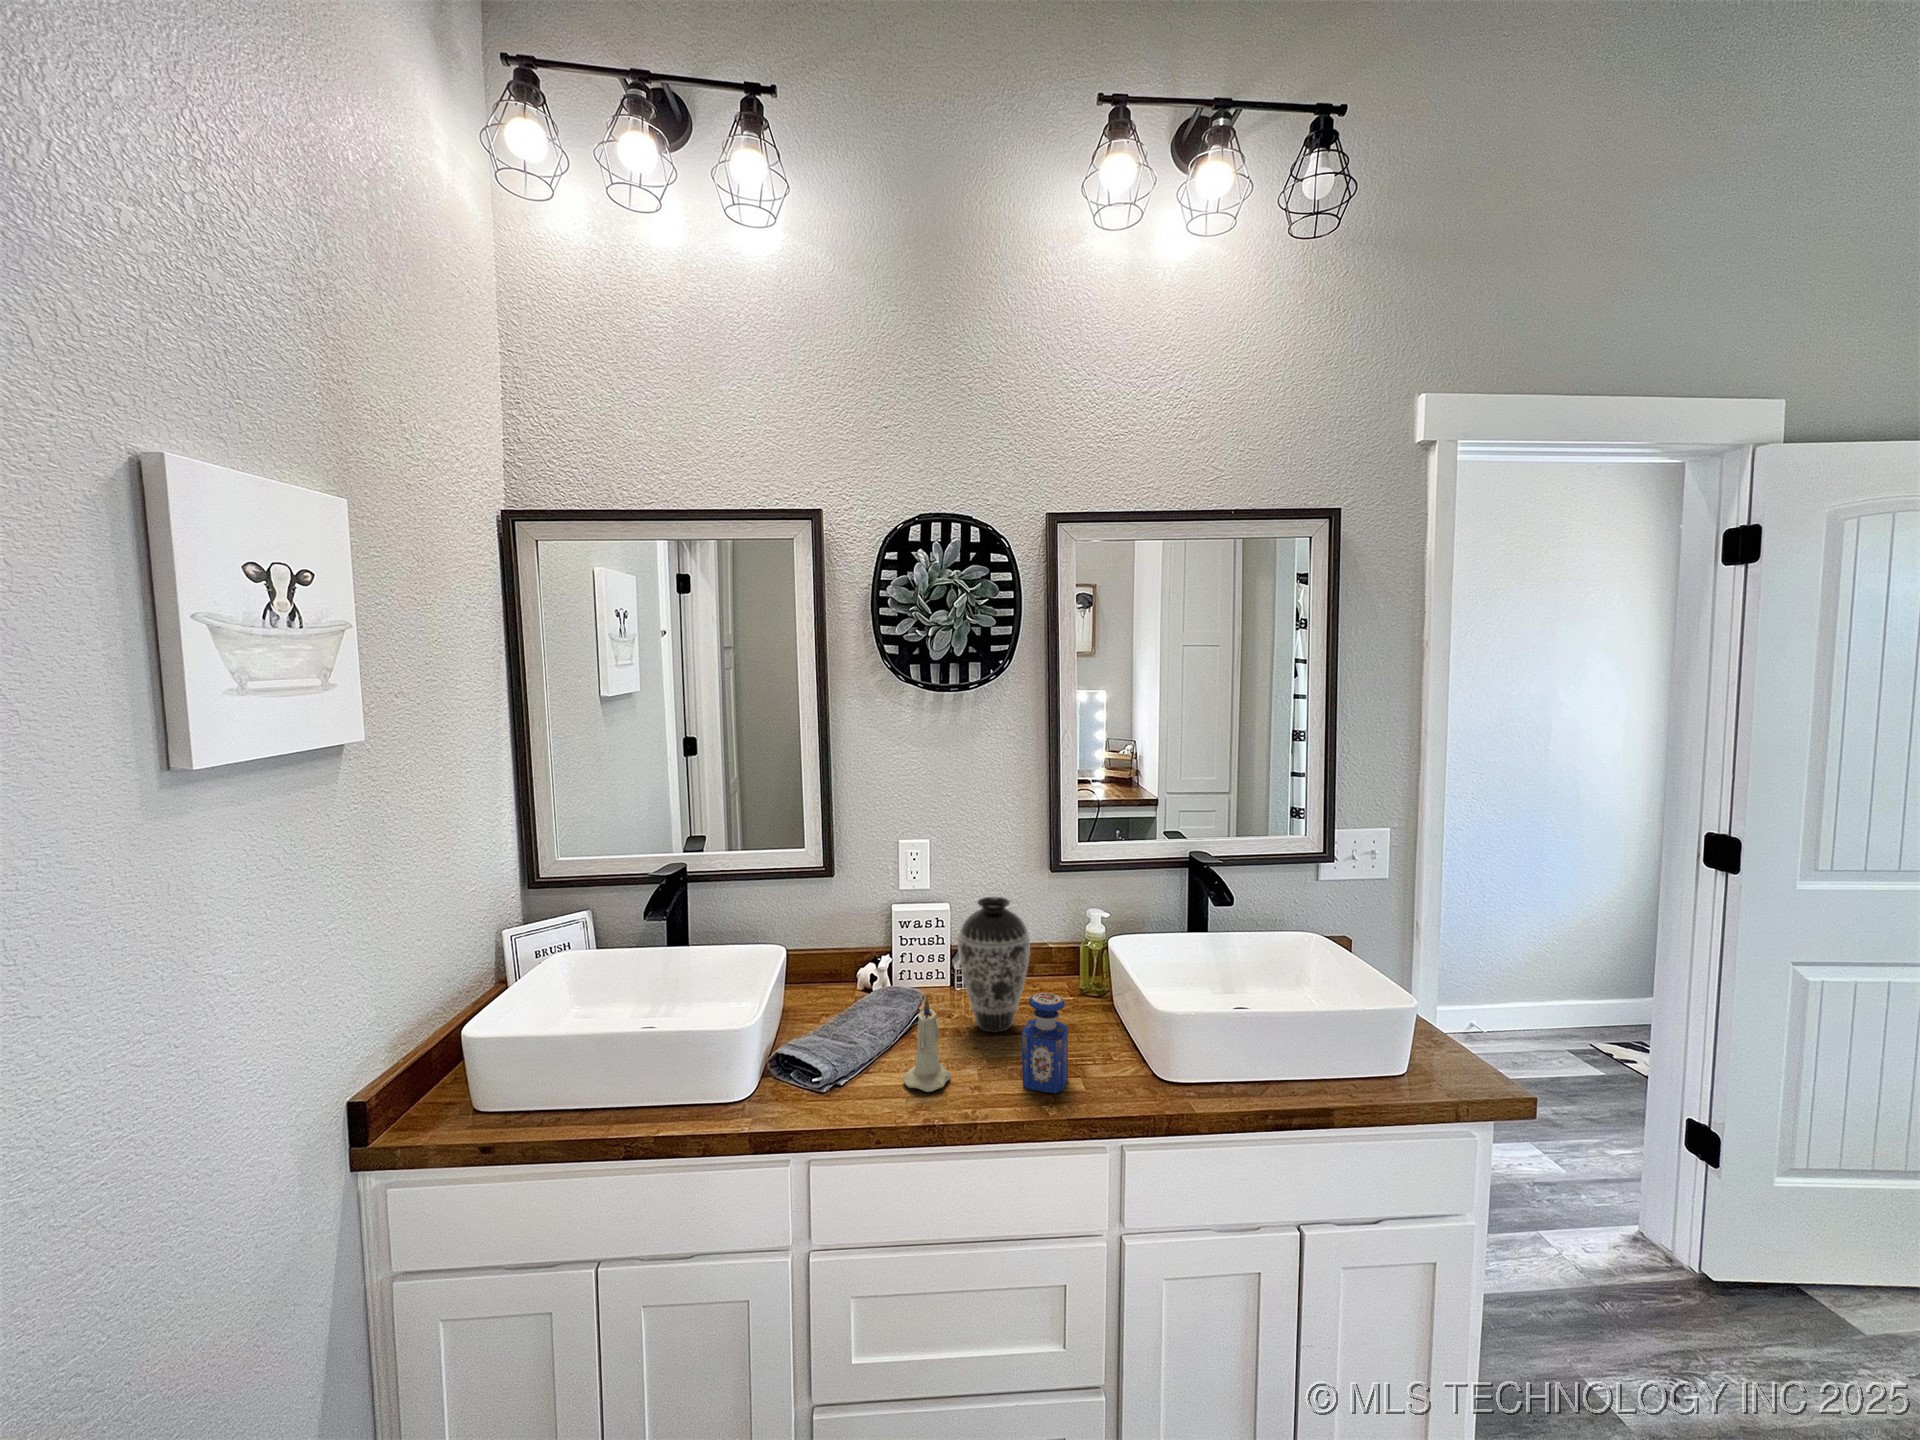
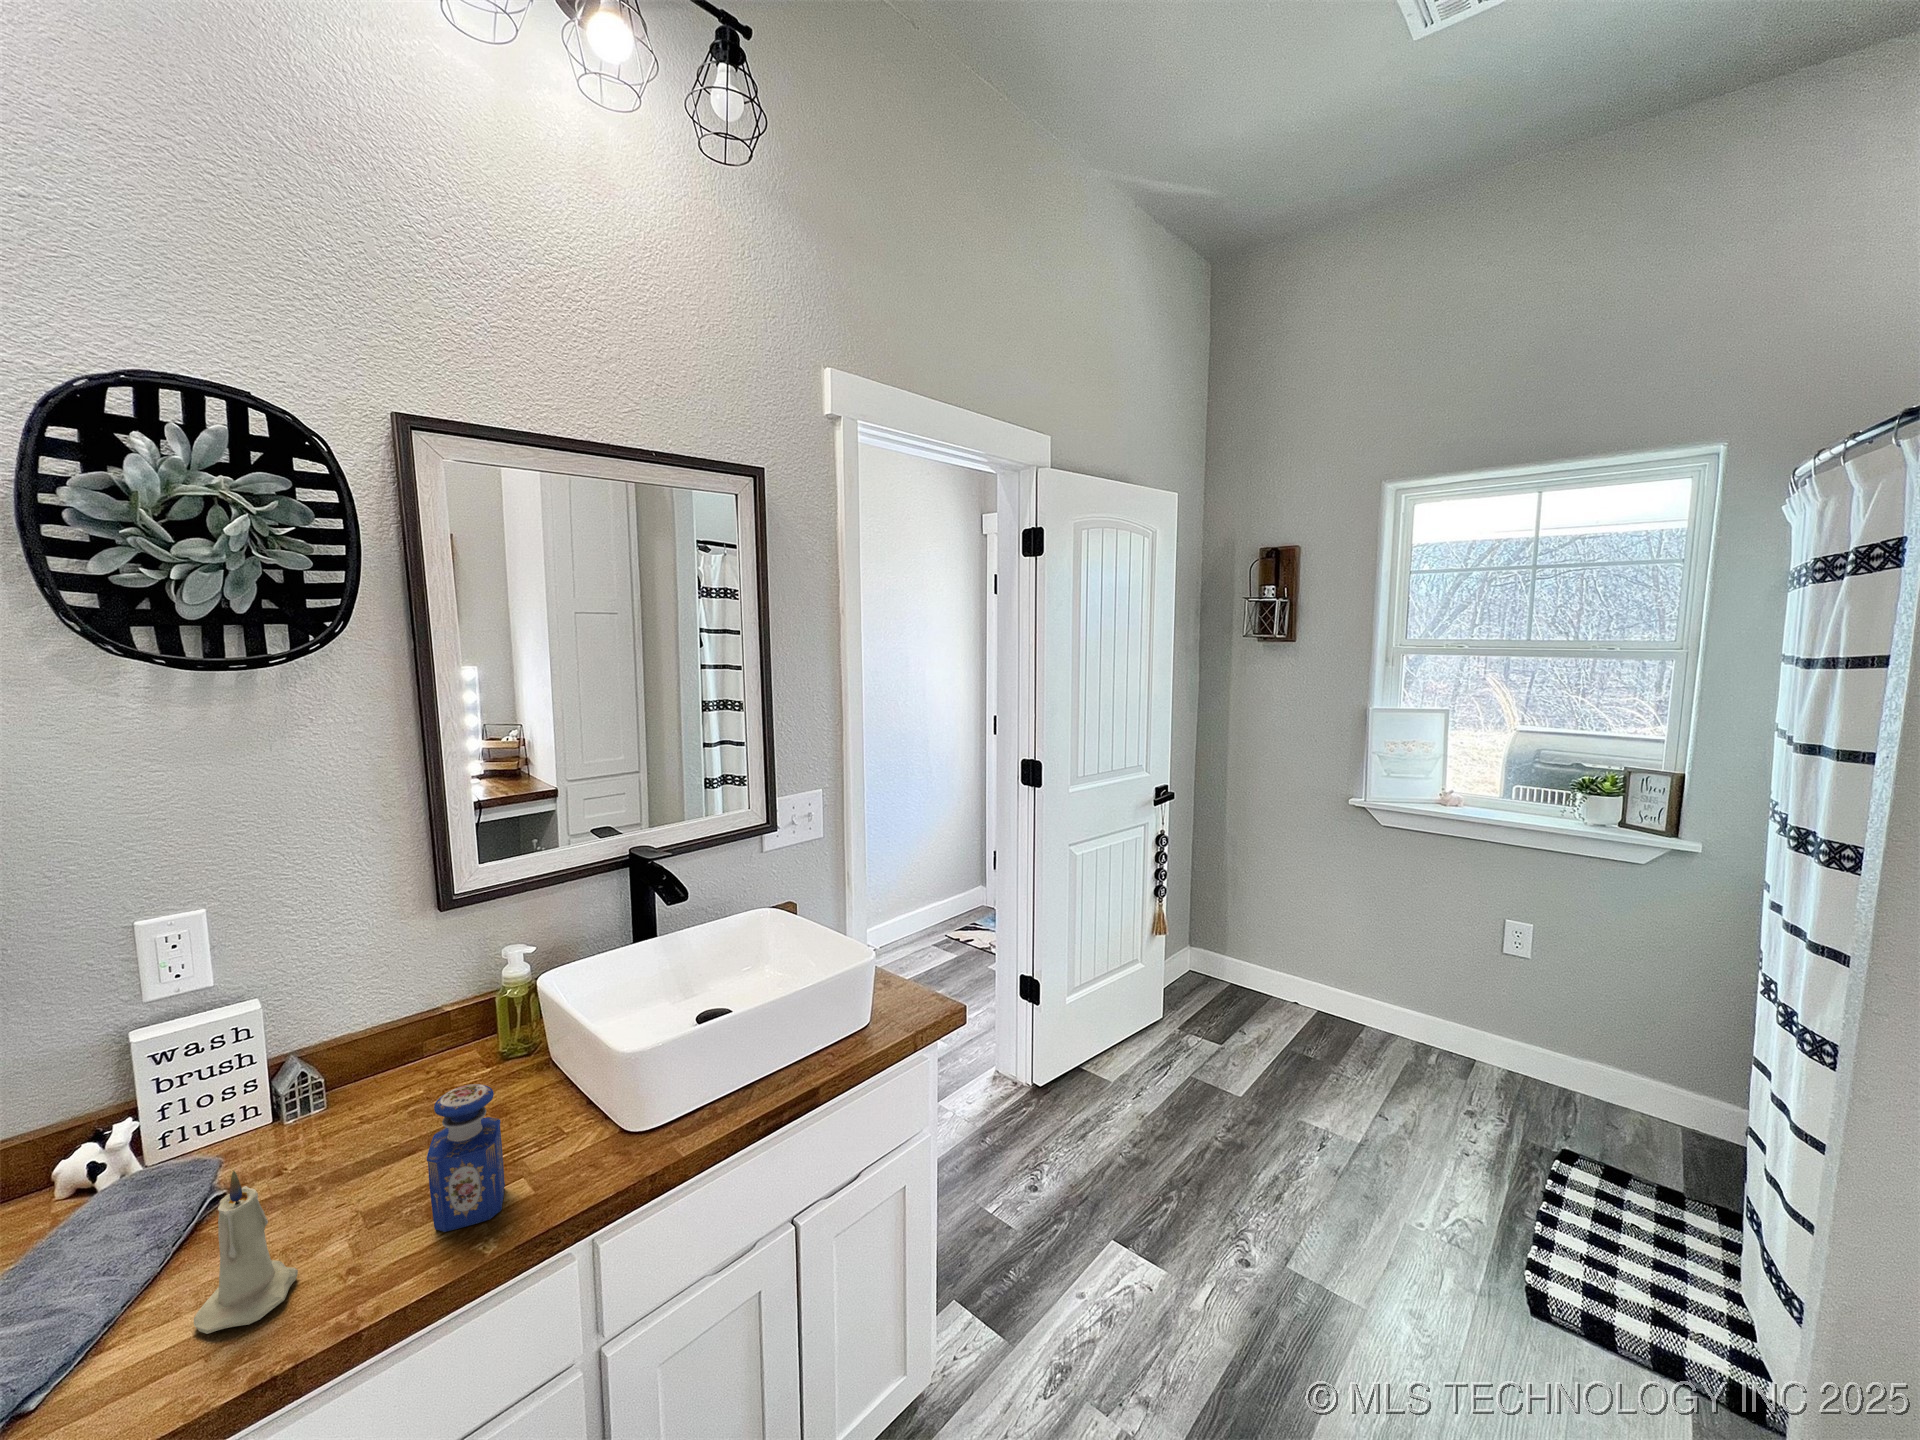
decorative vase: present [958,897,1030,1032] -> none [287,967,421,1169]

